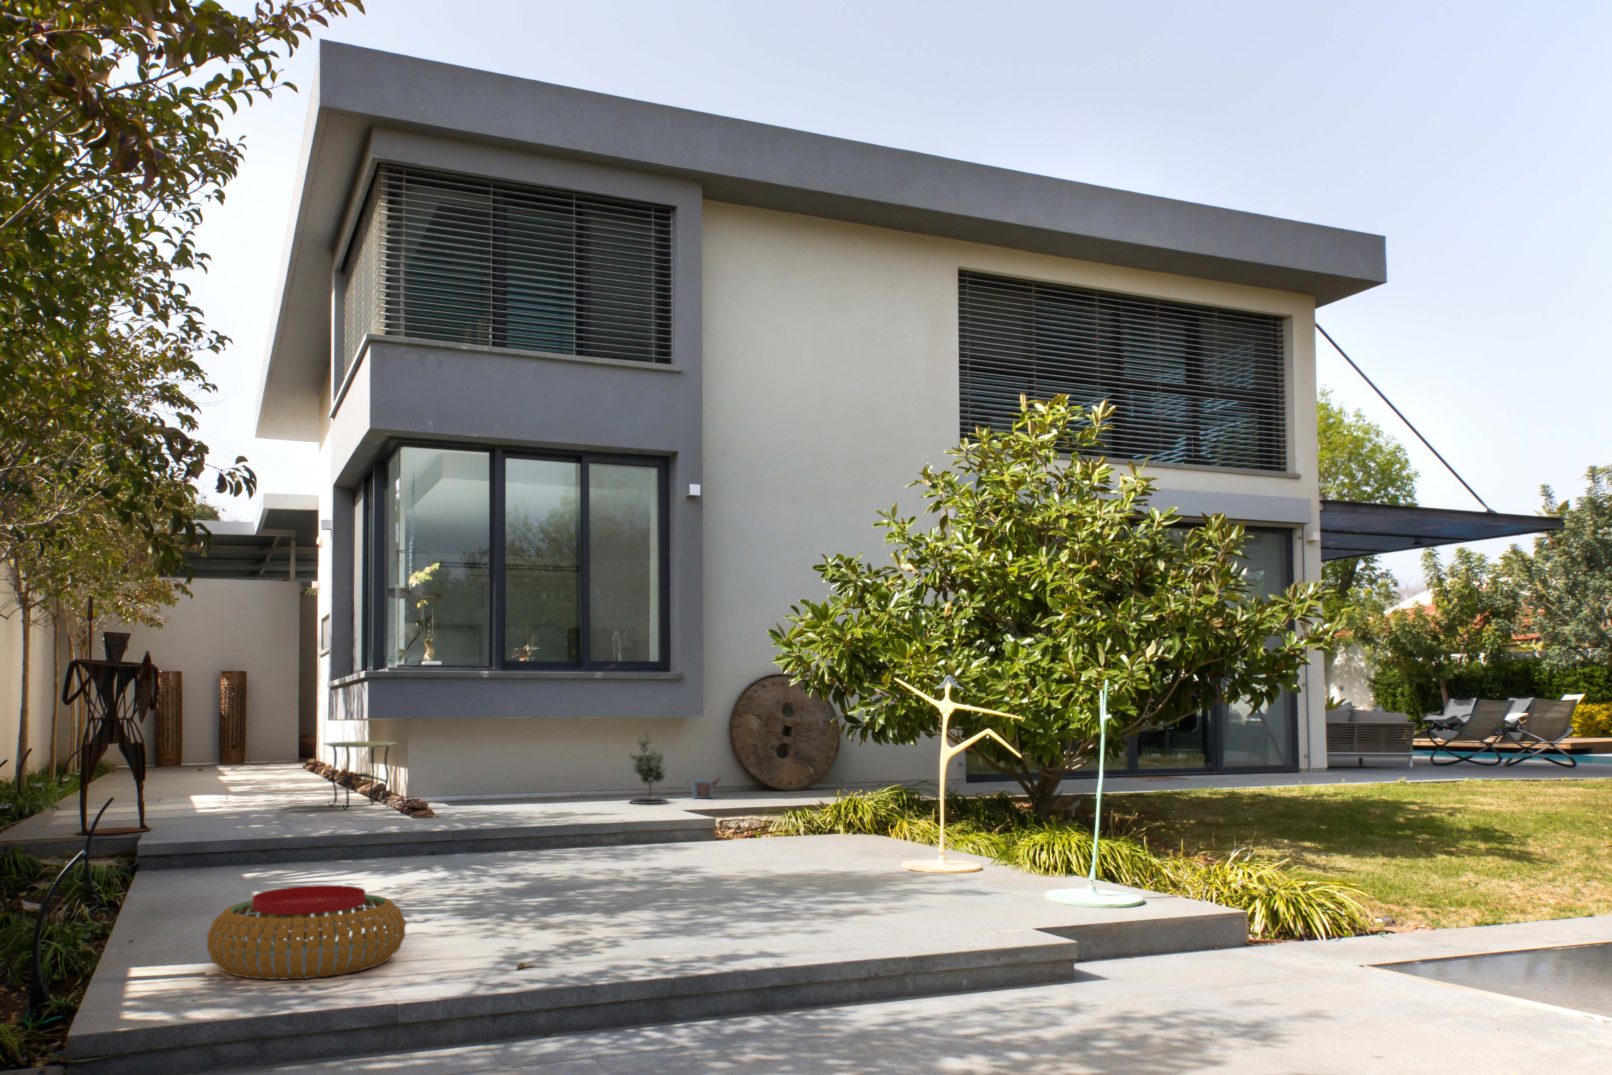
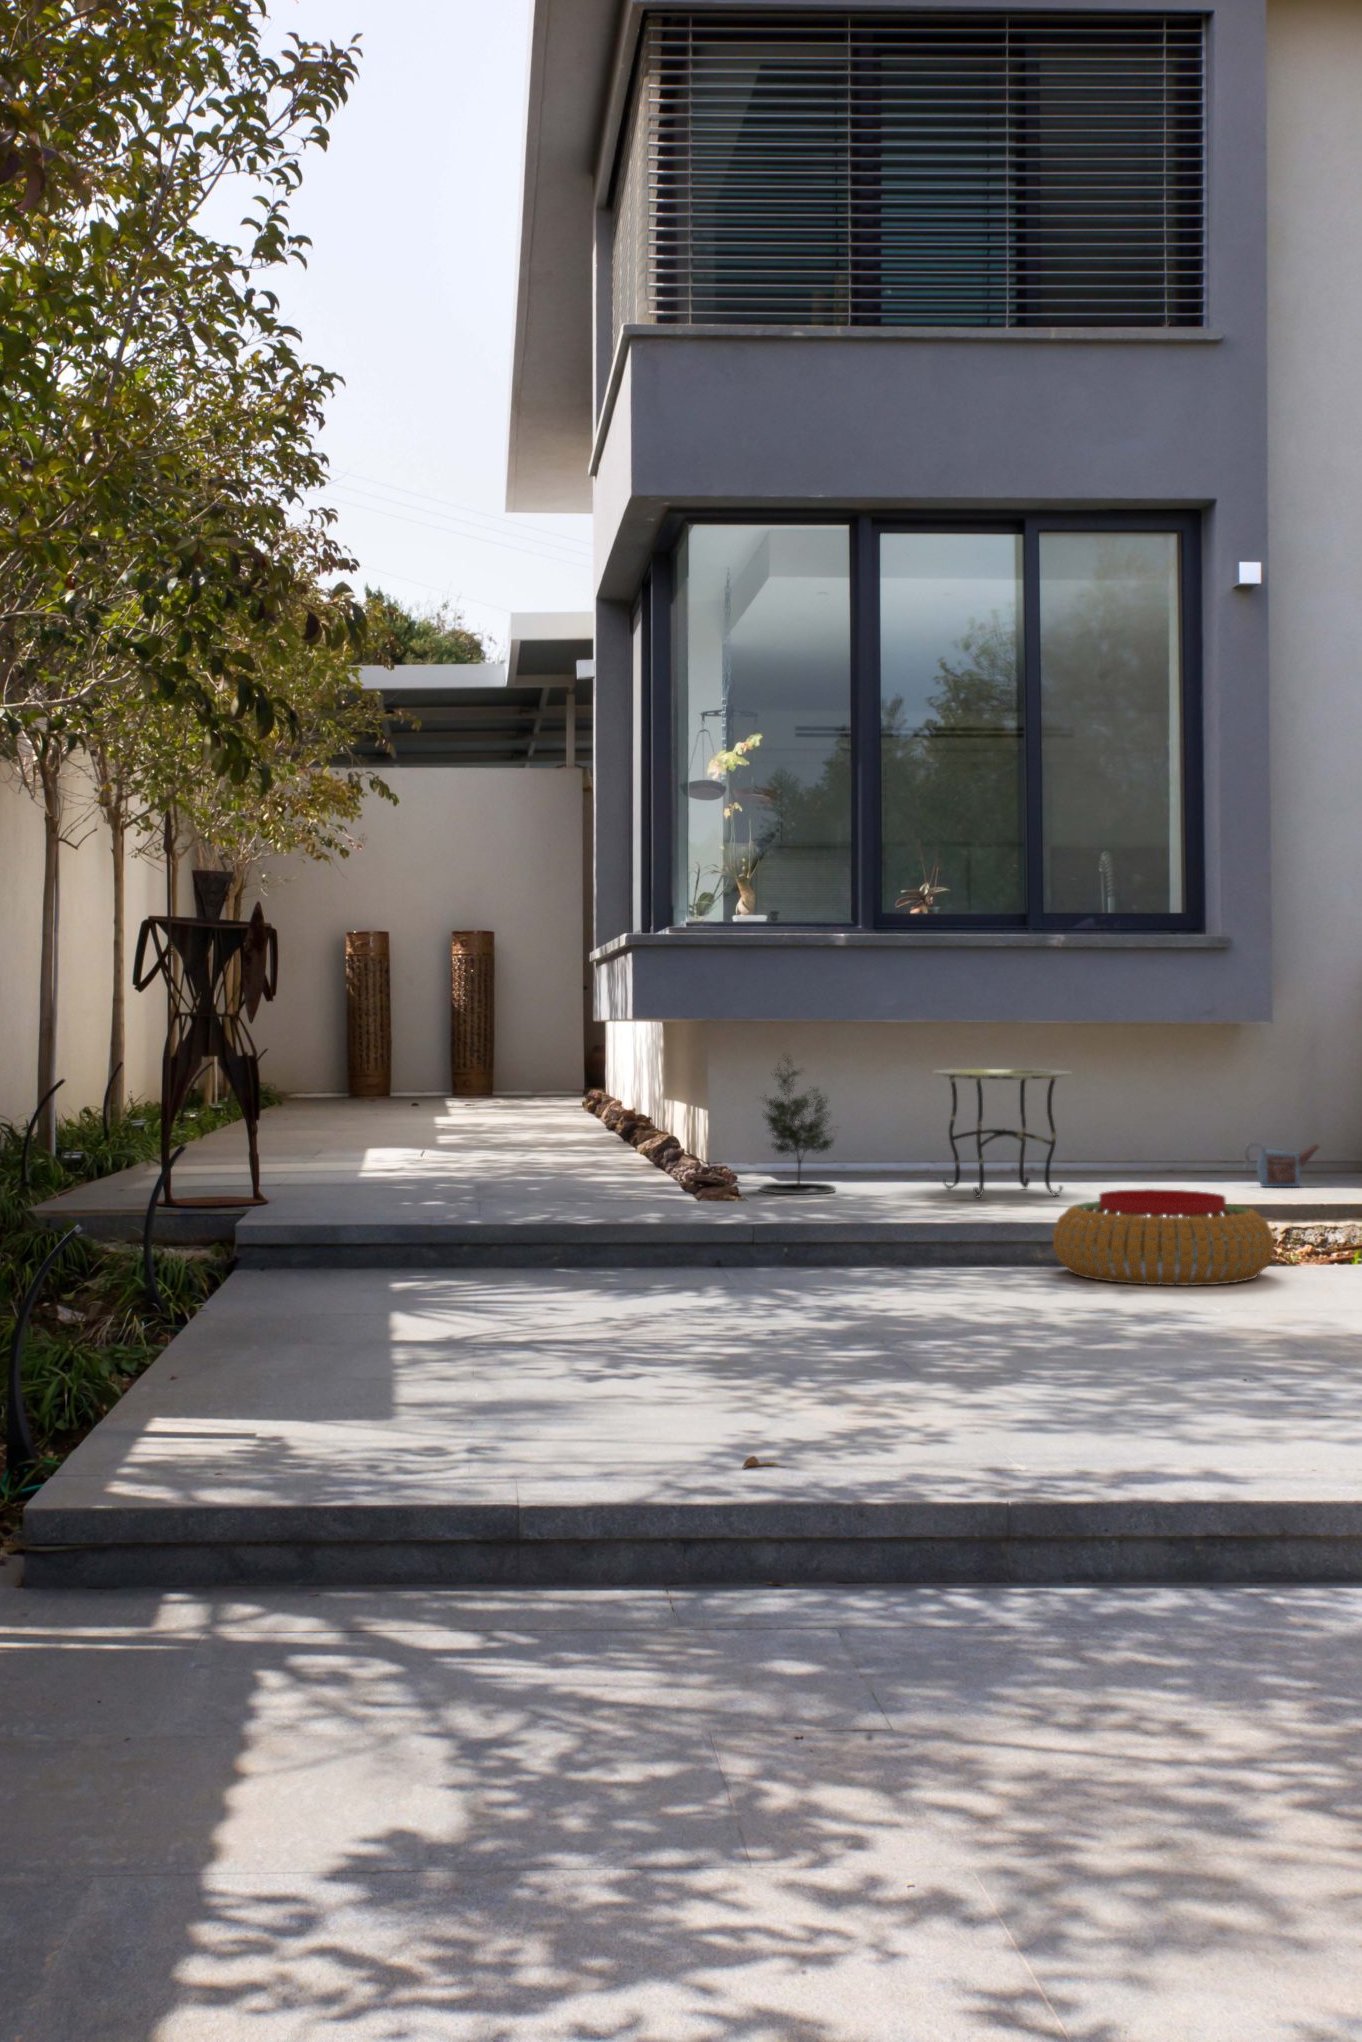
potted tree: present [629,735,668,804] -> present [759,1058,838,1195]
side table: present [325,741,396,810] -> present [933,1069,1072,1198]
pouf: present [207,885,406,979] -> present [1053,1189,1274,1286]

